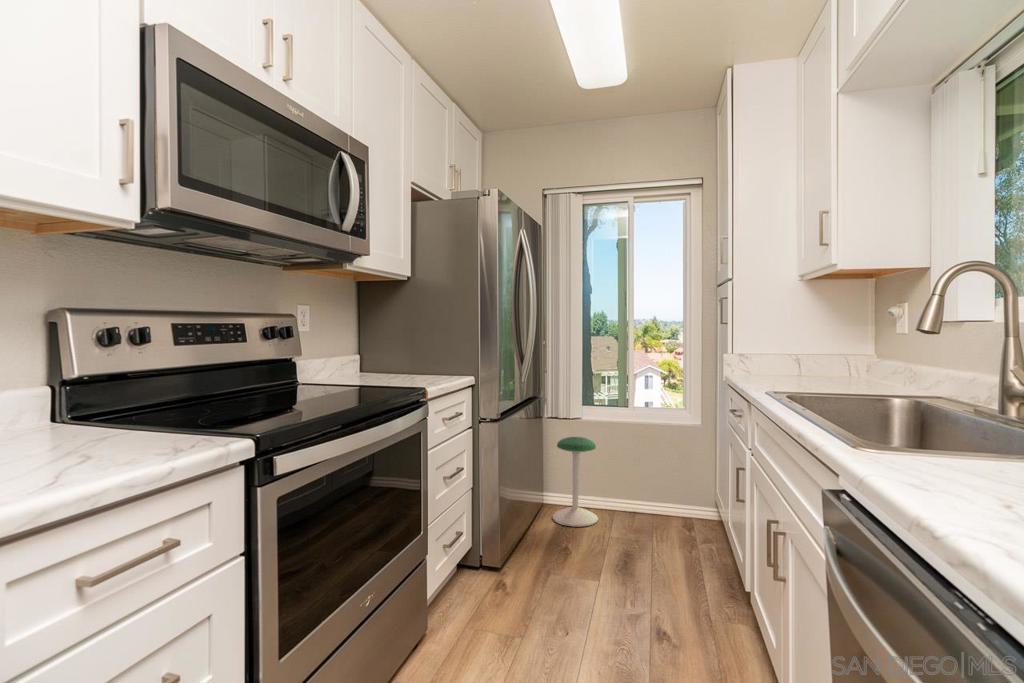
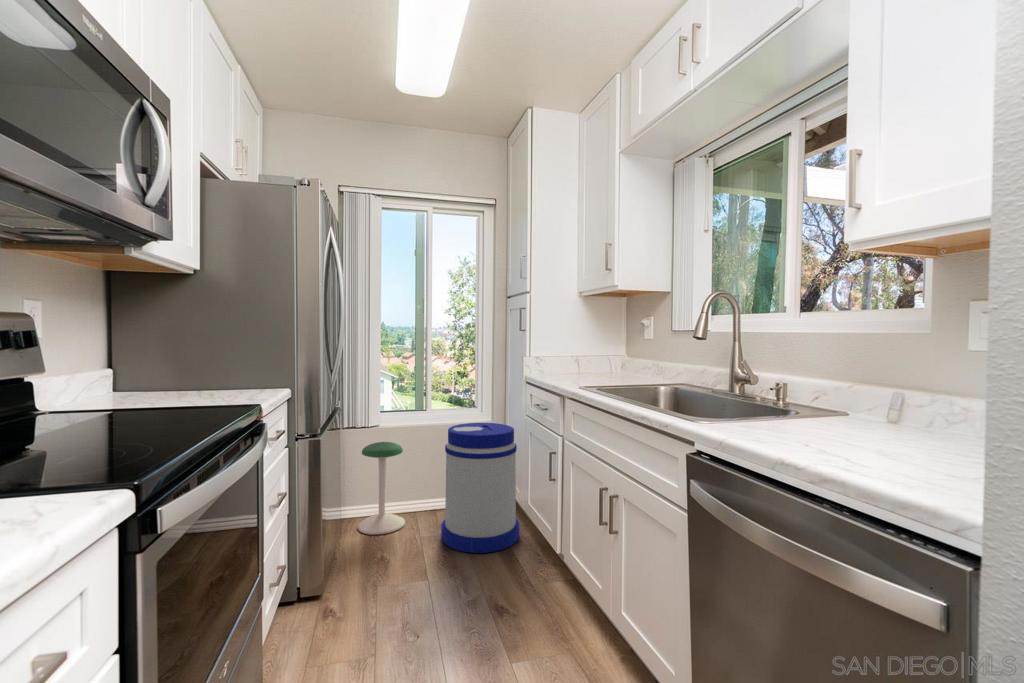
trash can: none [626,426,715,568] -> present [441,423,519,553]

